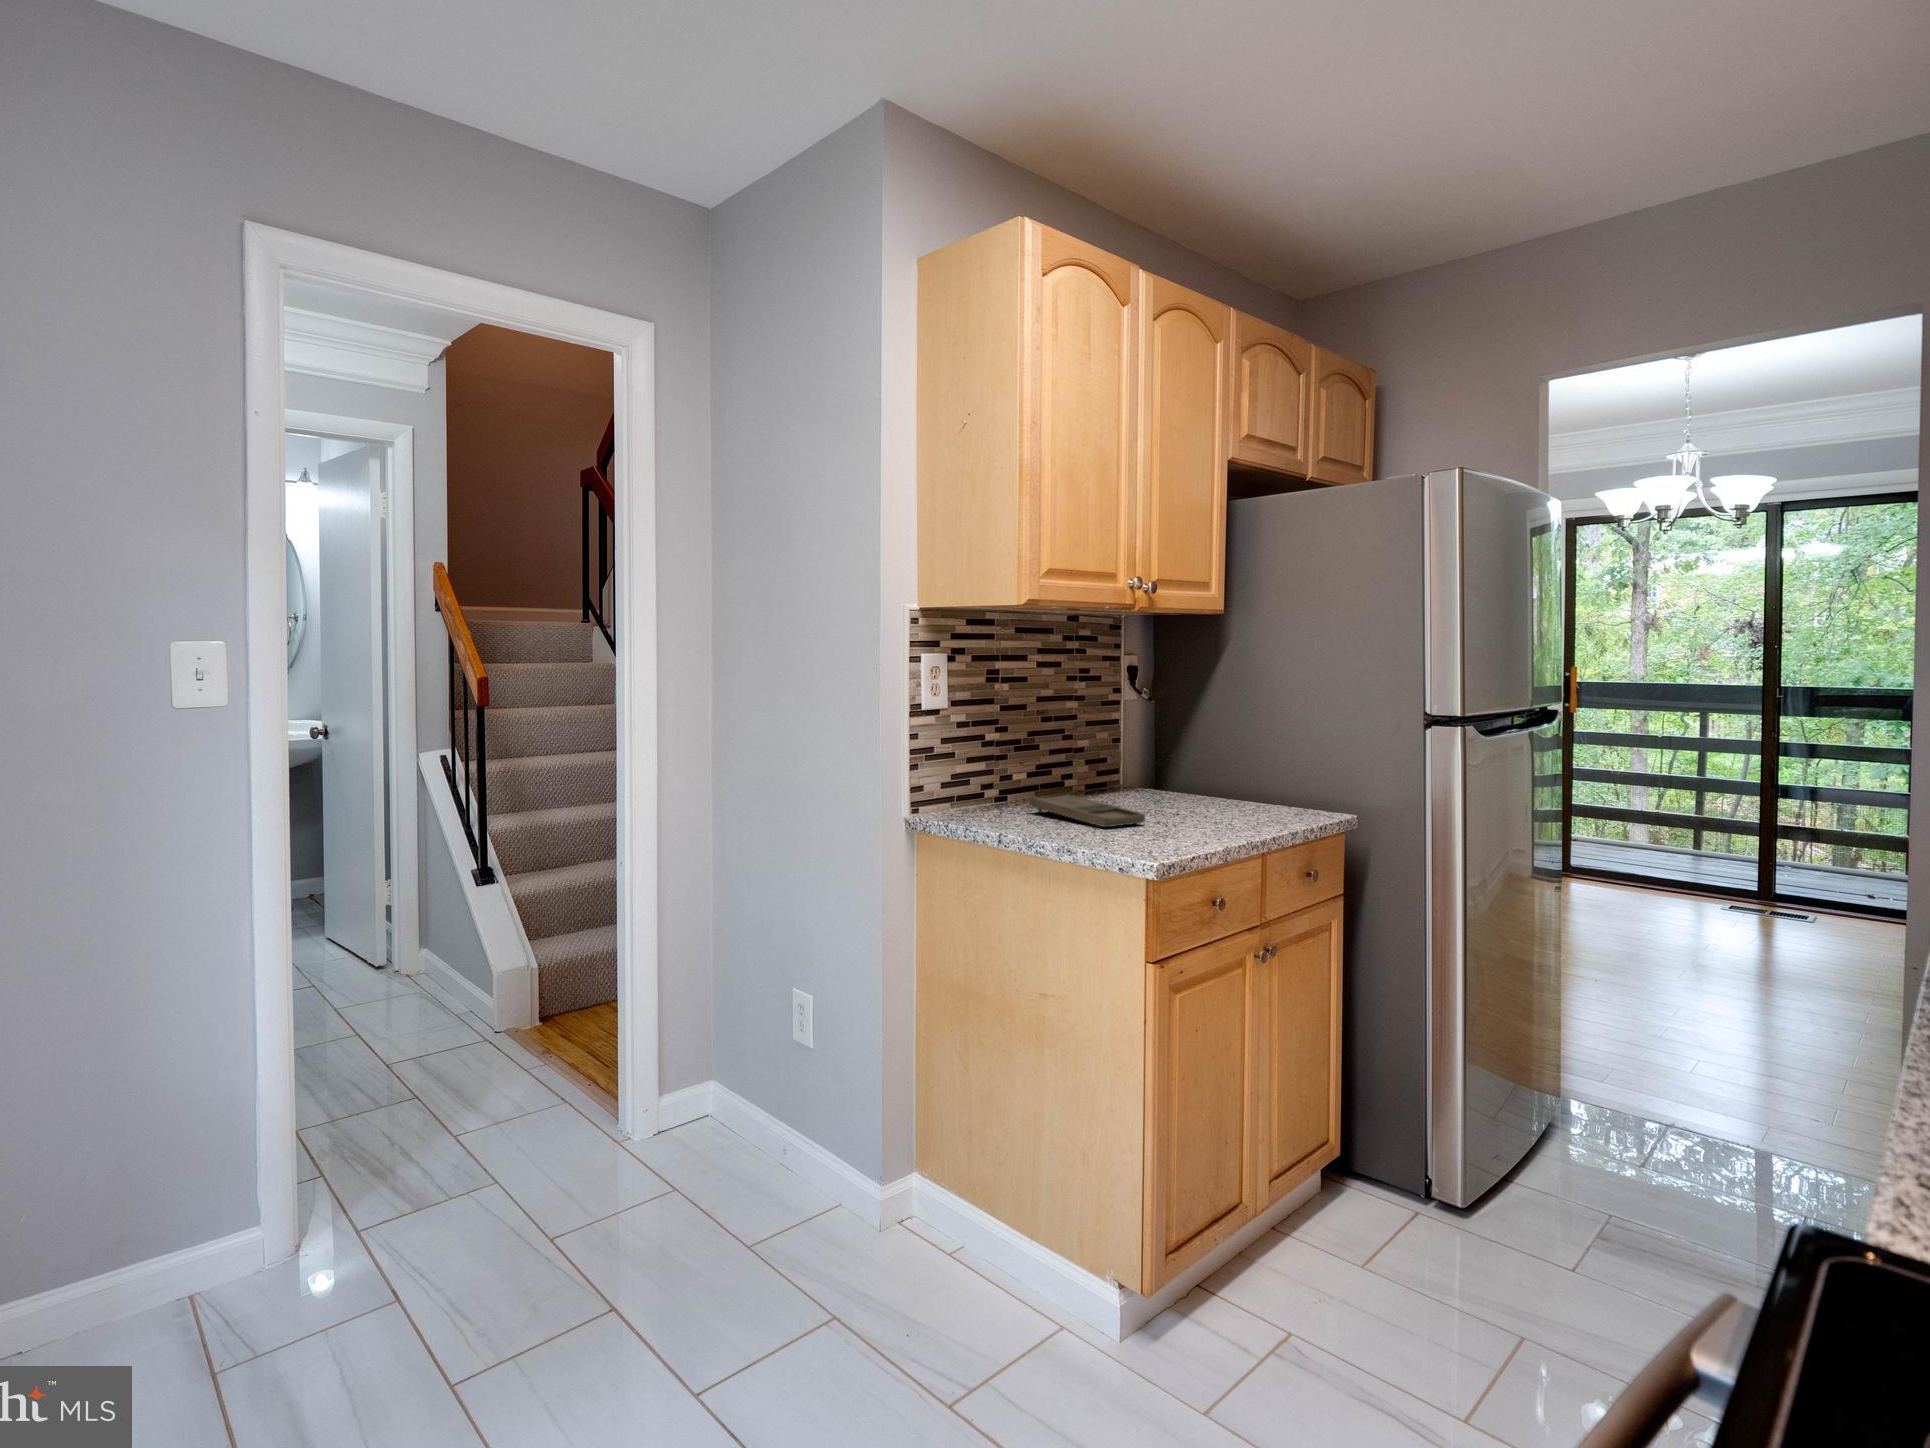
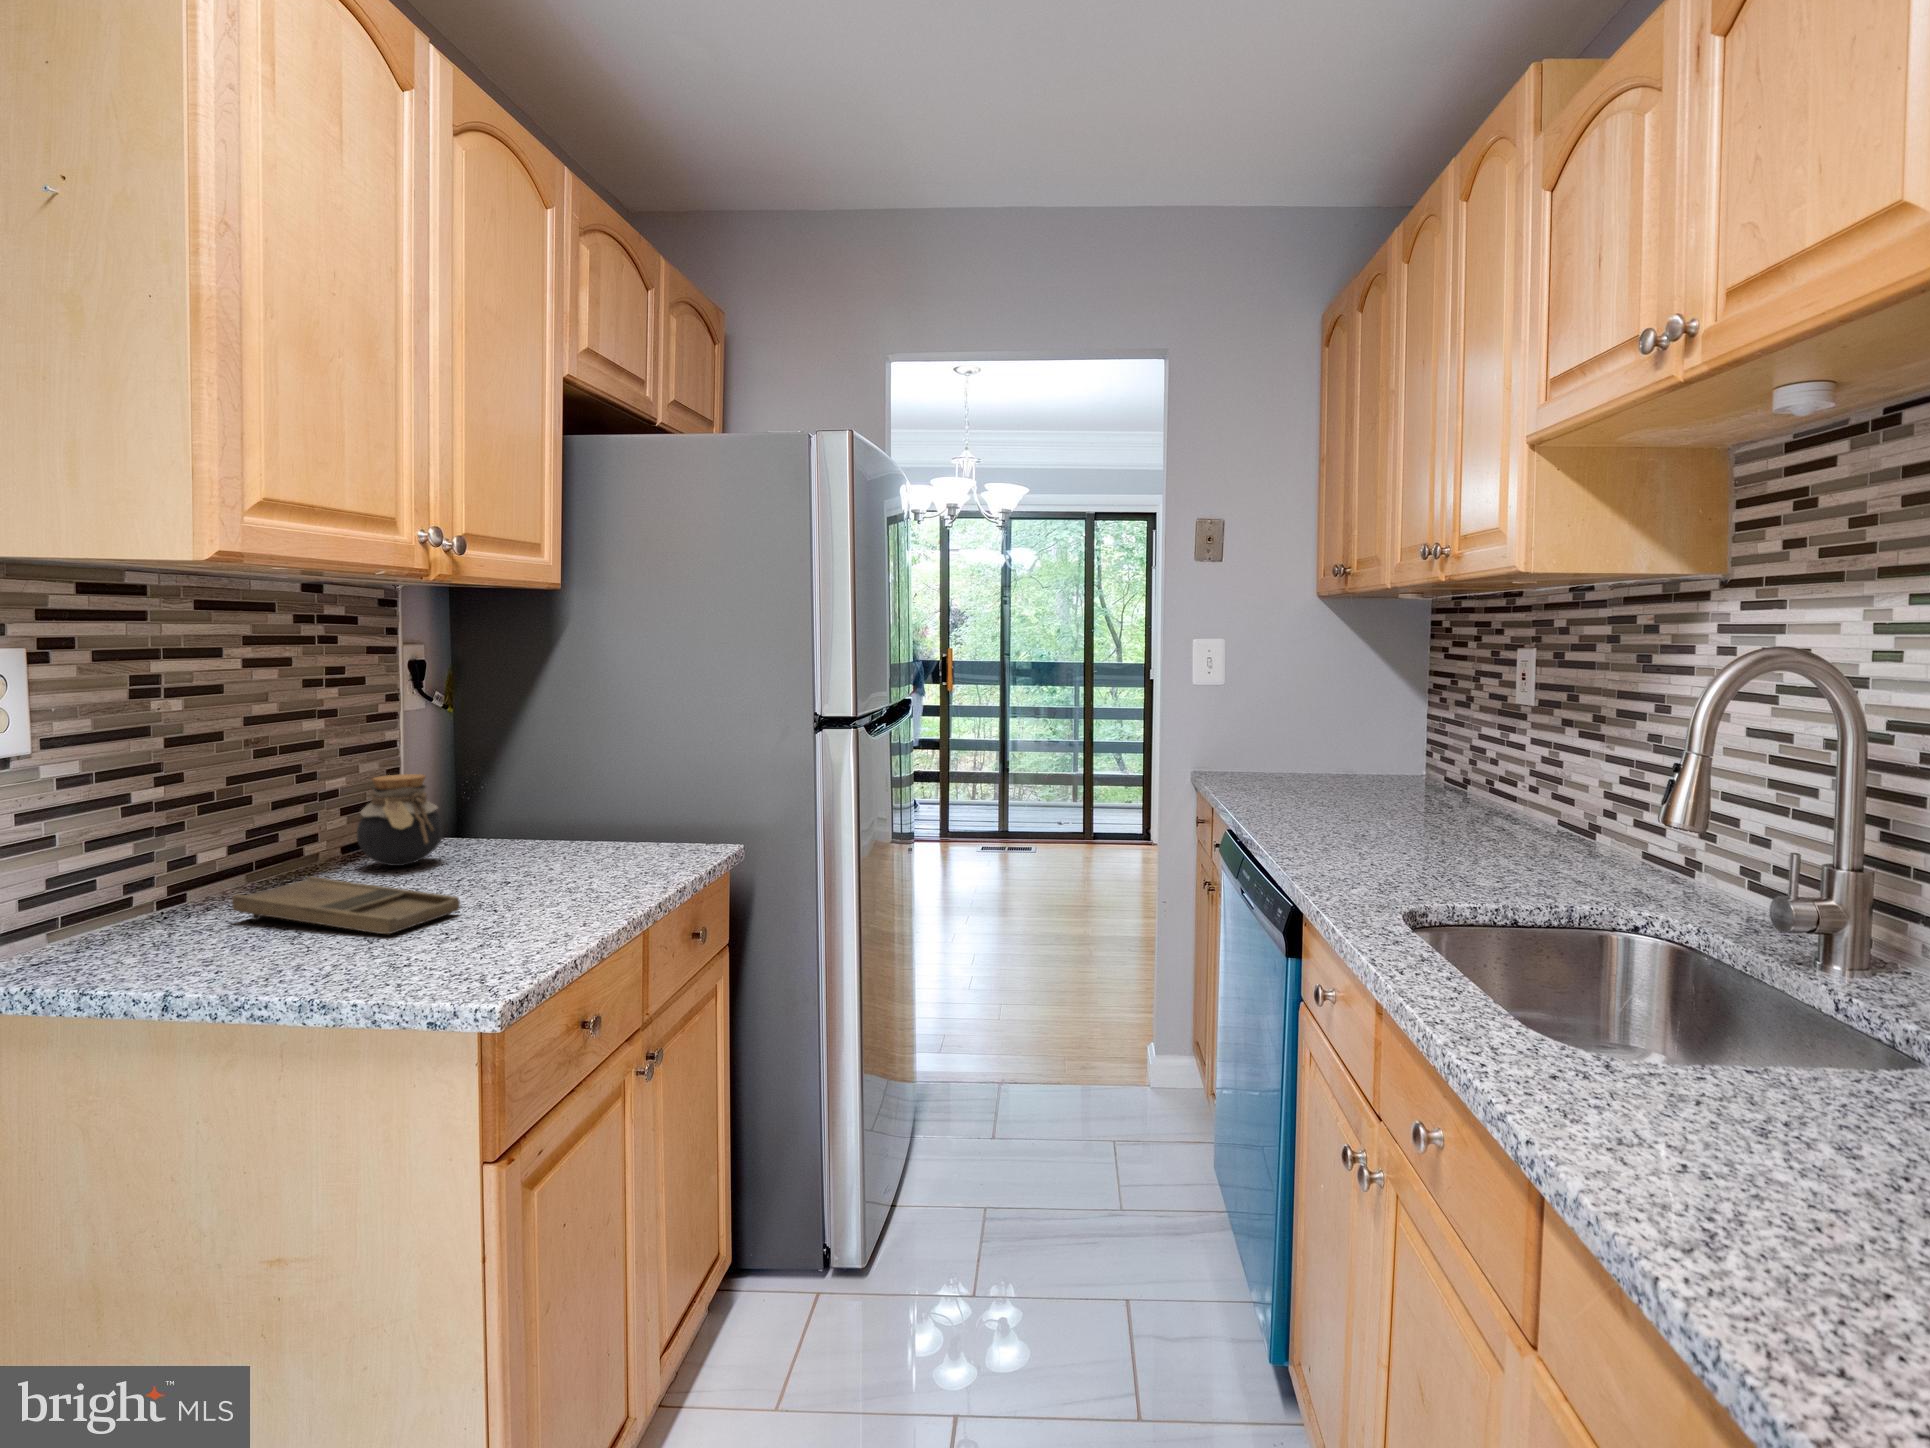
jar: none [1093,740,1143,800] -> present [357,774,443,866]

